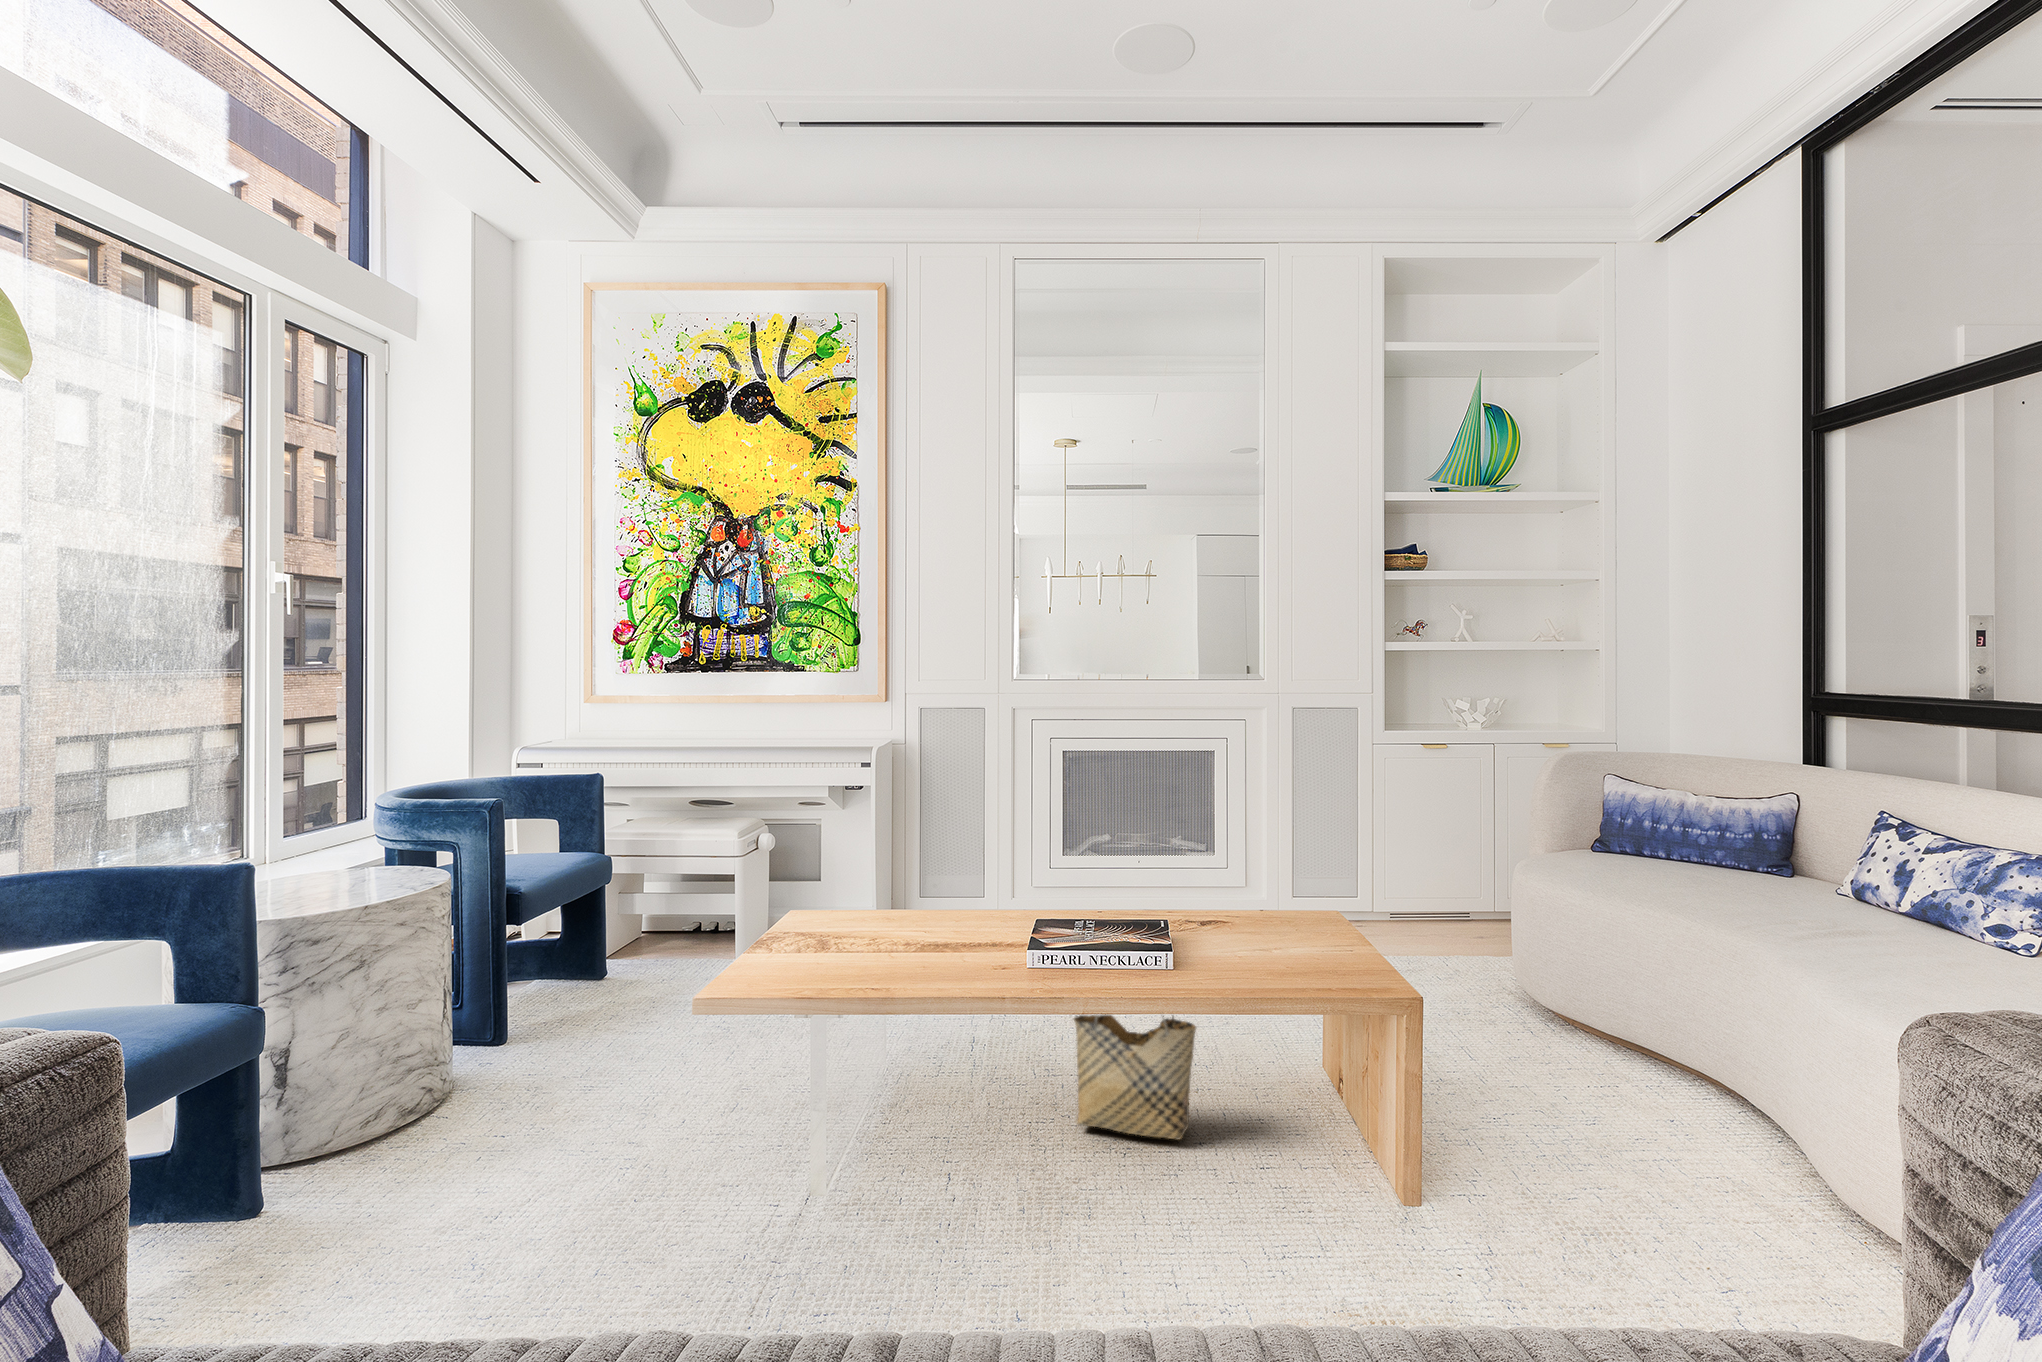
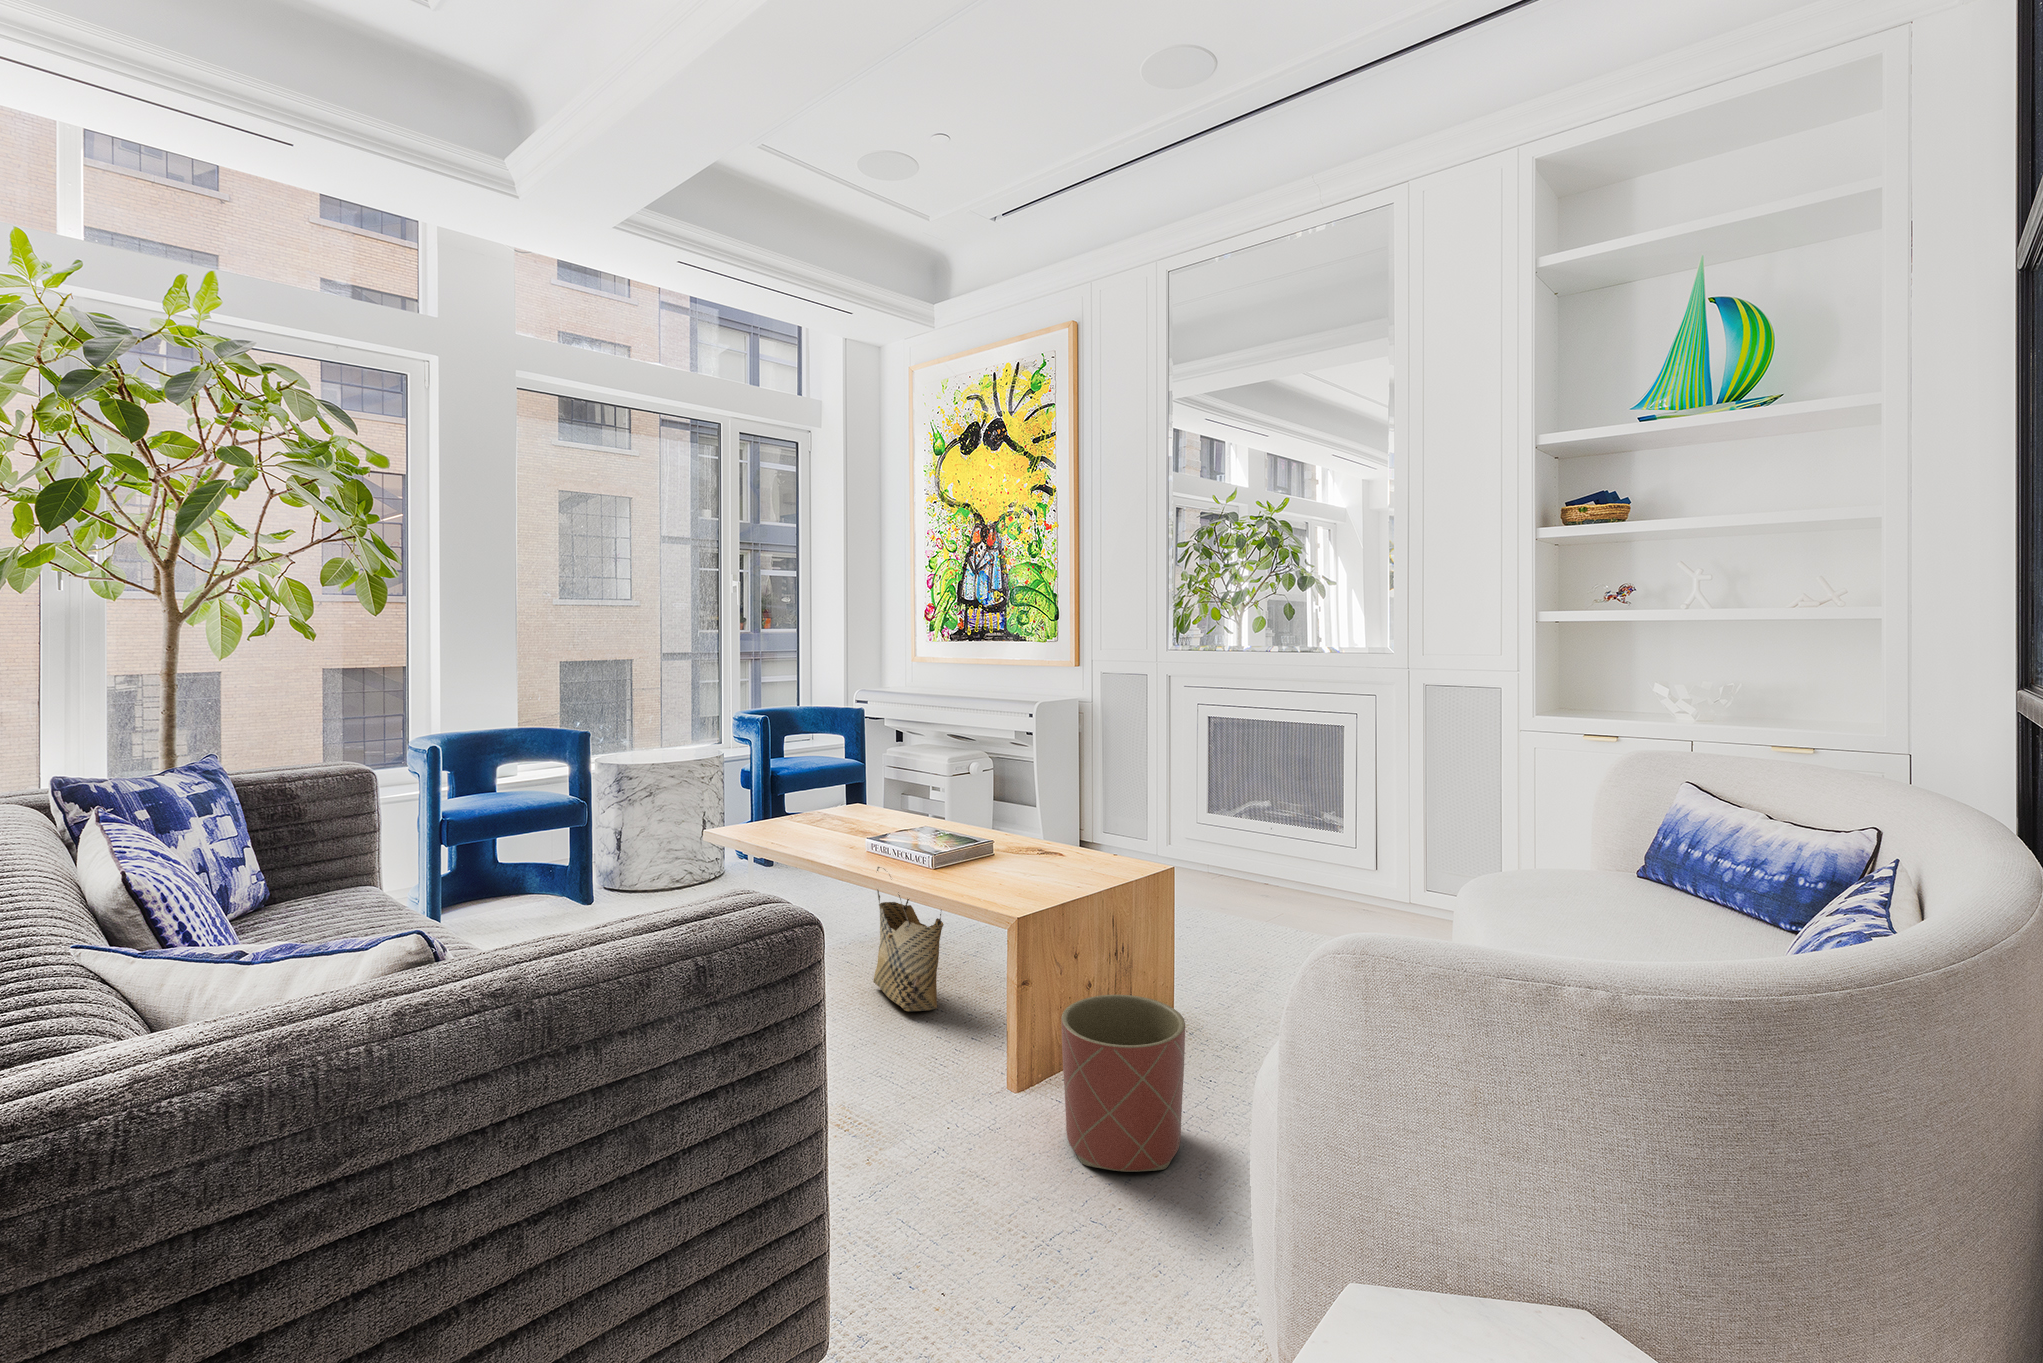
planter: none [1499,1028,1633,1201] -> present [1061,995,1185,1172]

